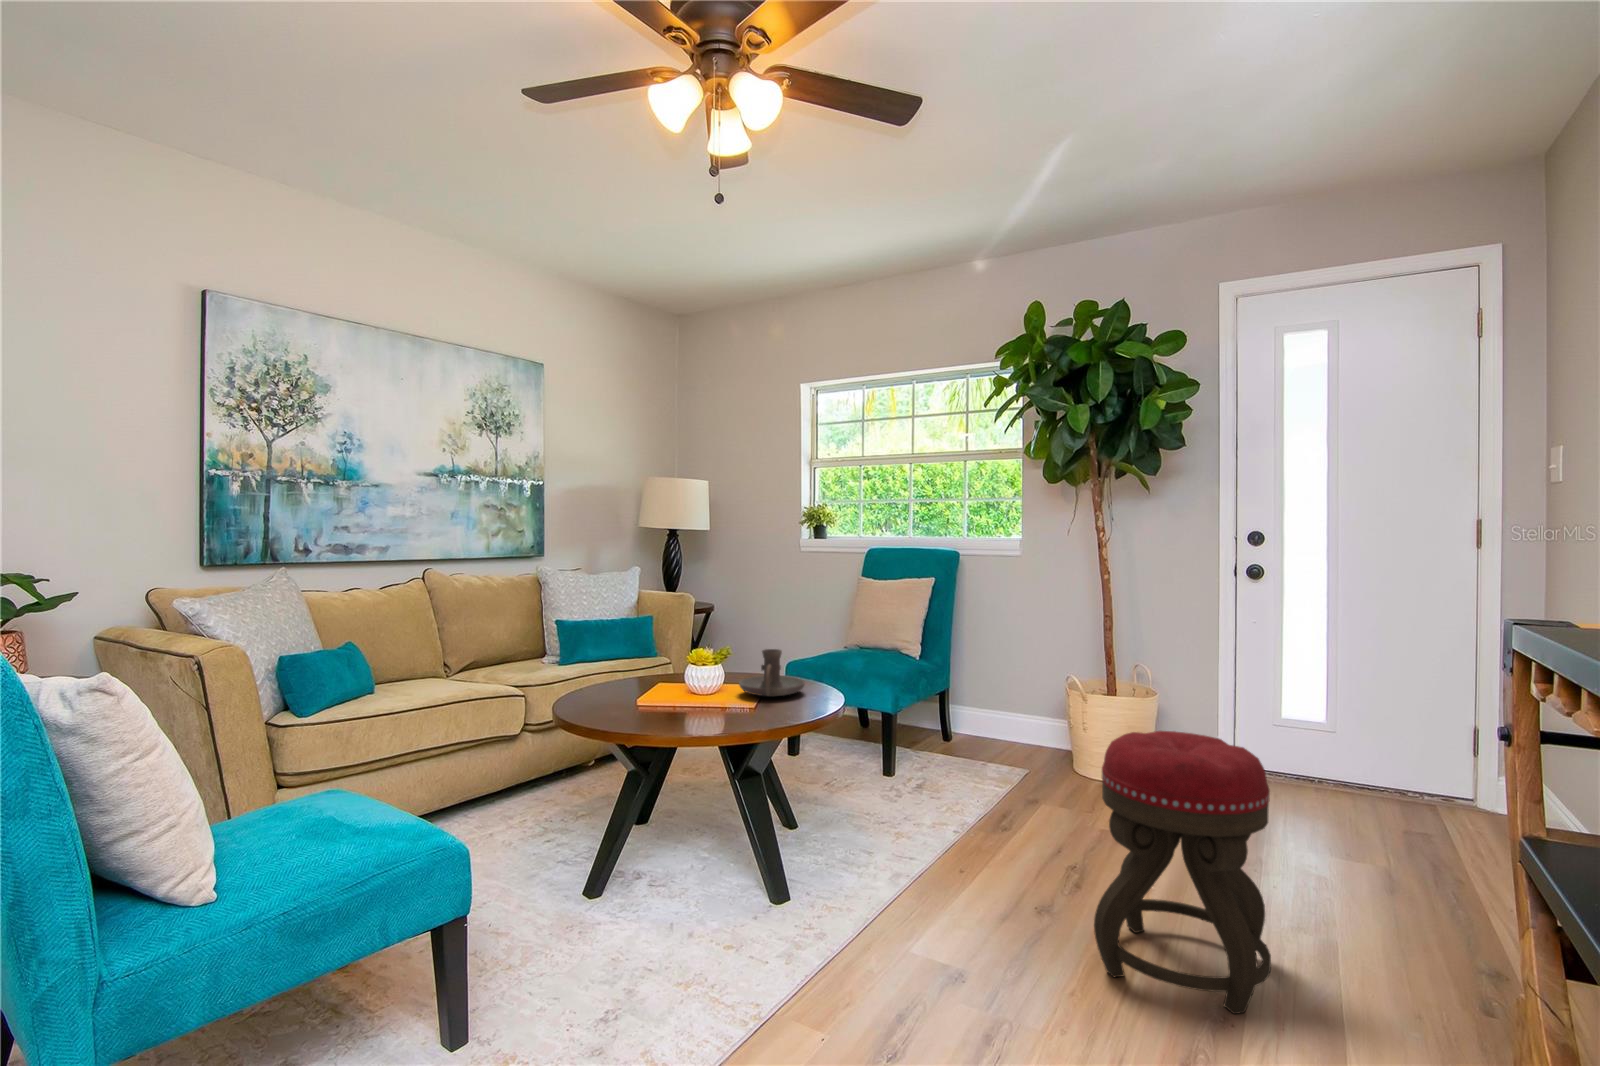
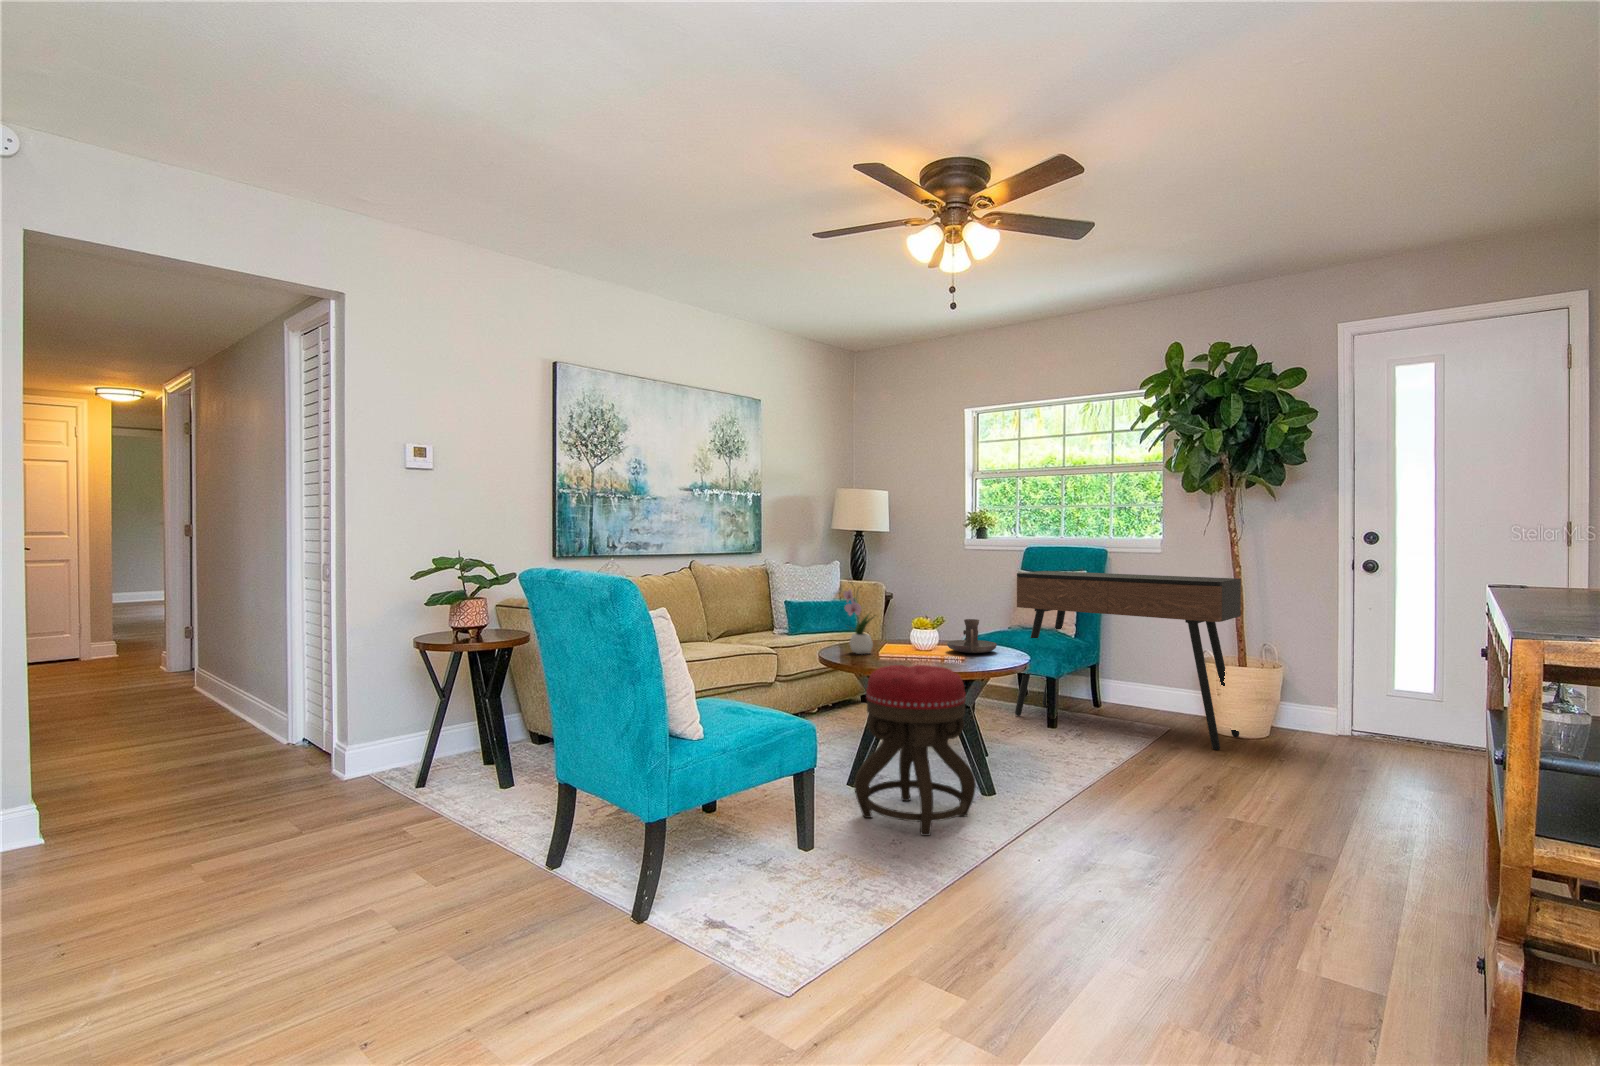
console table: none [847,578,1110,804] -> present [1015,571,1241,750]
flower arrangement: none [595,596,642,702] -> present [844,579,873,654]
ottoman: present [1094,731,1271,1014] -> present [854,665,976,836]

